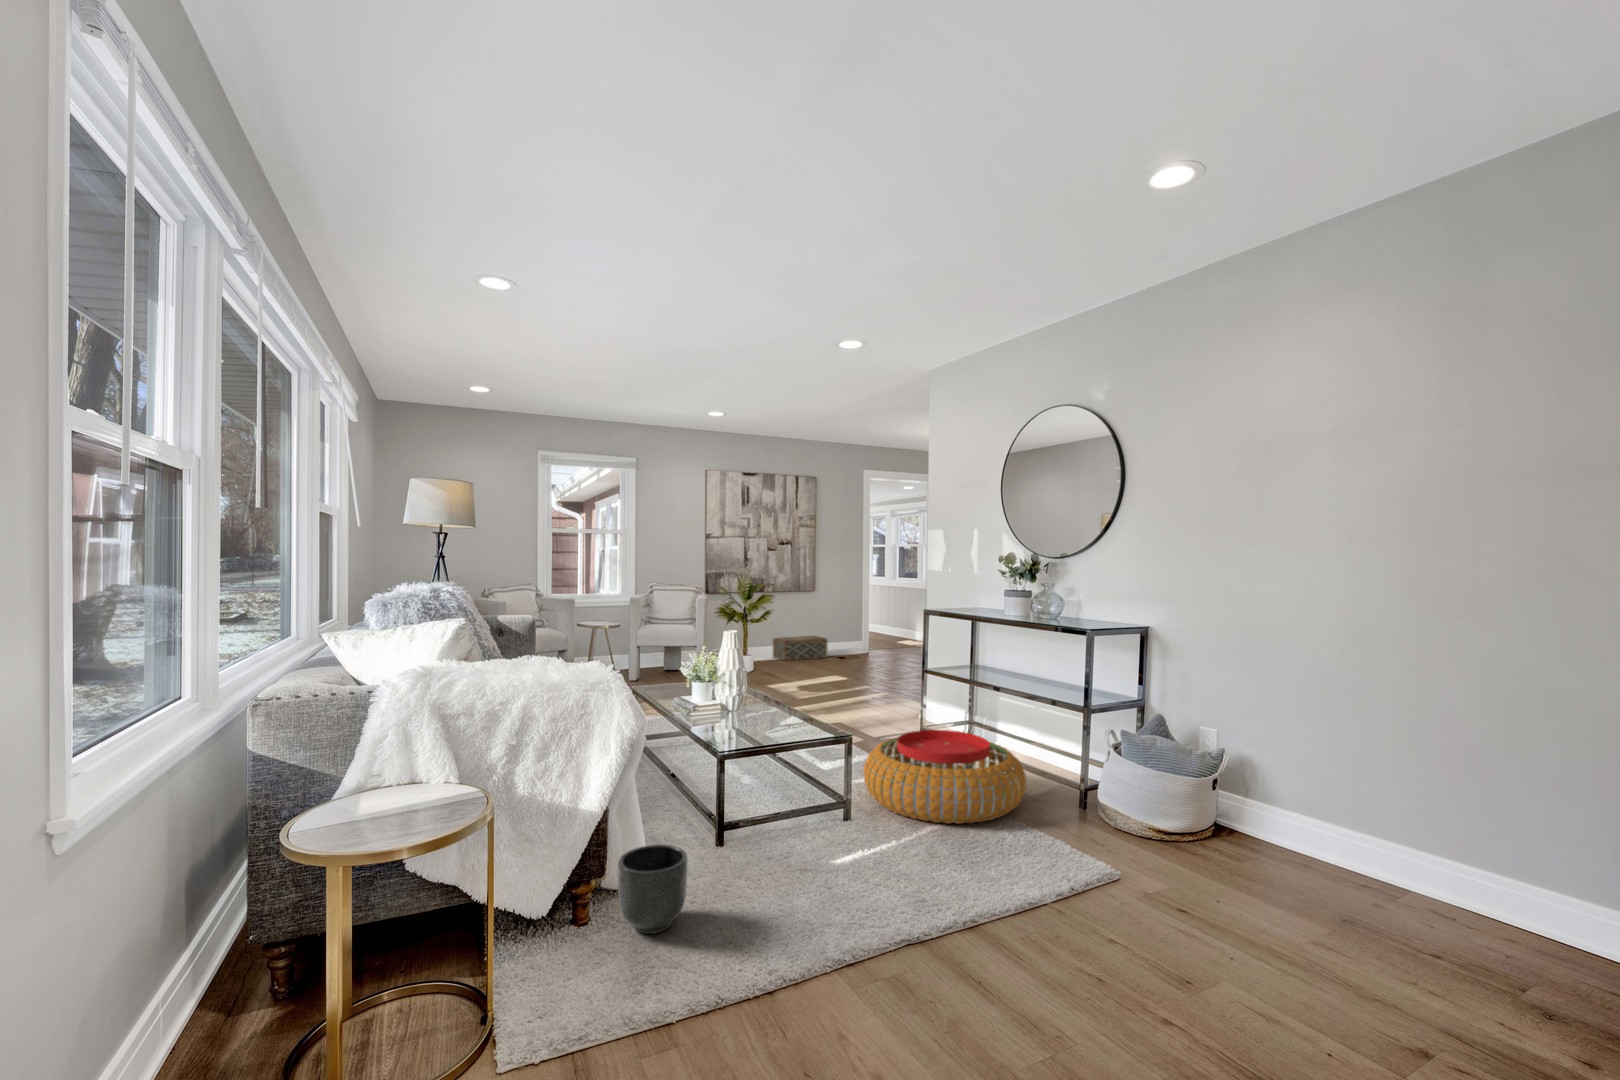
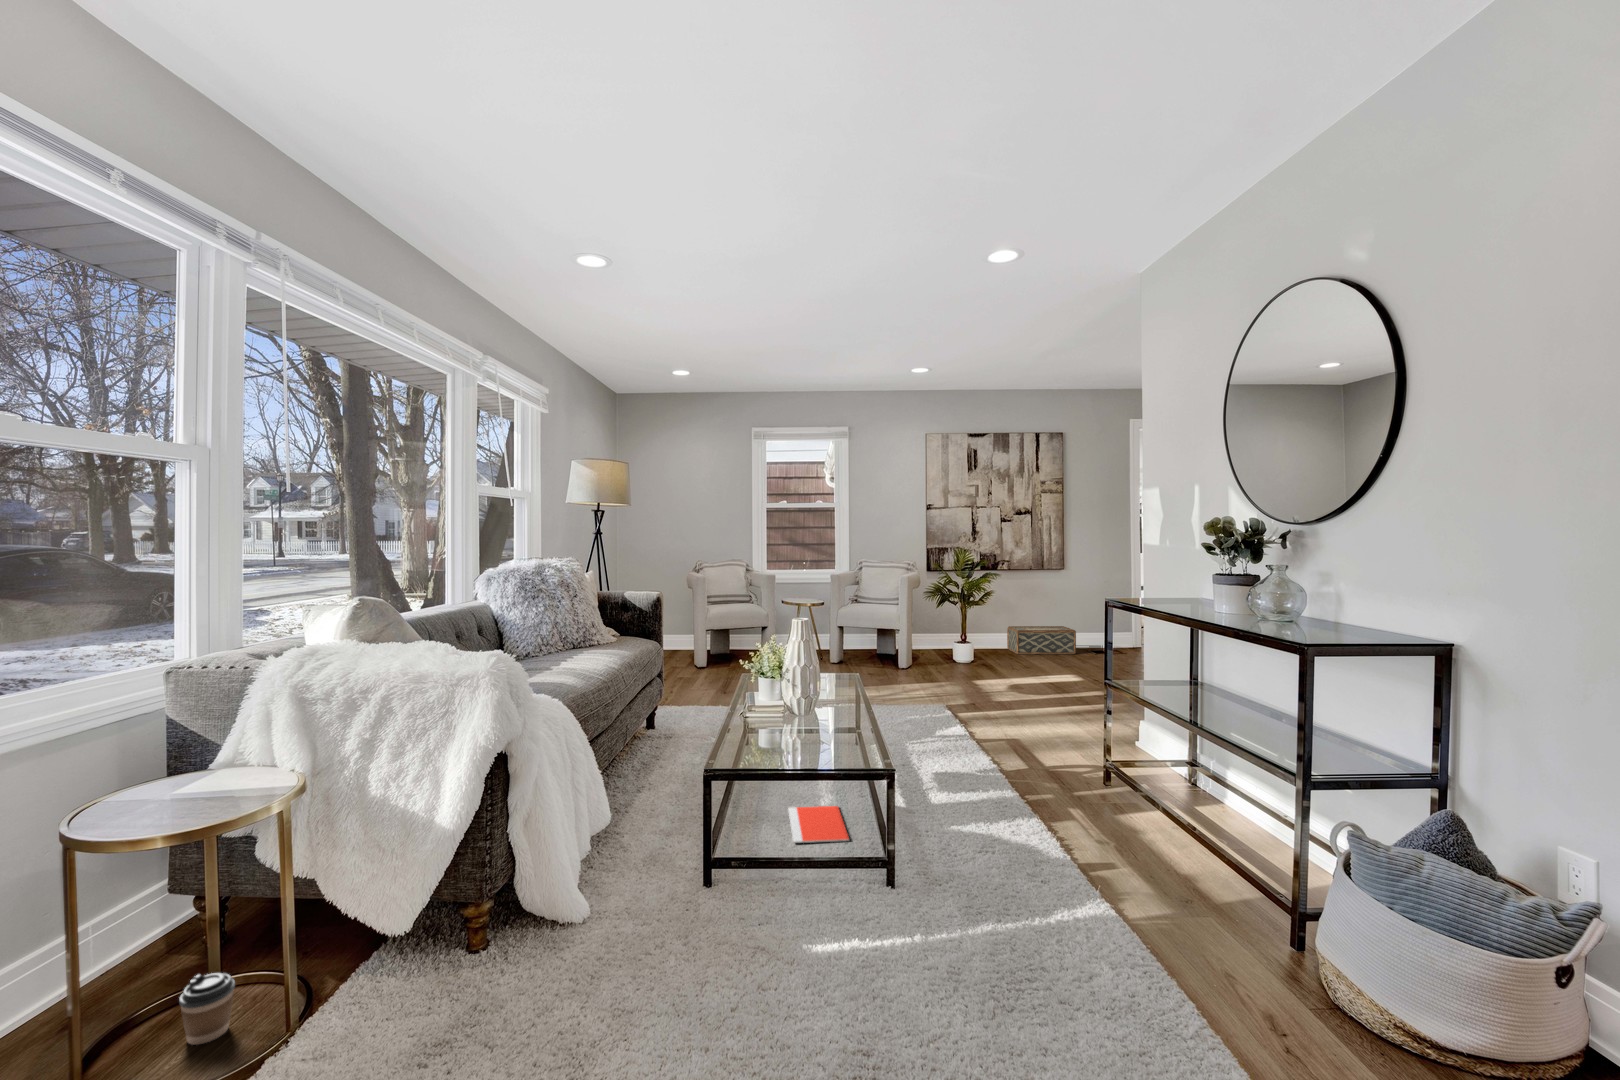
pouf: present [863,730,1026,824] -> none [939,772,1189,931]
notebook: none [726,780,794,809] -> present [788,806,849,843]
planter: present [618,844,688,934] -> none [481,877,572,991]
coffee cup: none [381,971,427,1038] -> present [179,973,235,1045]

